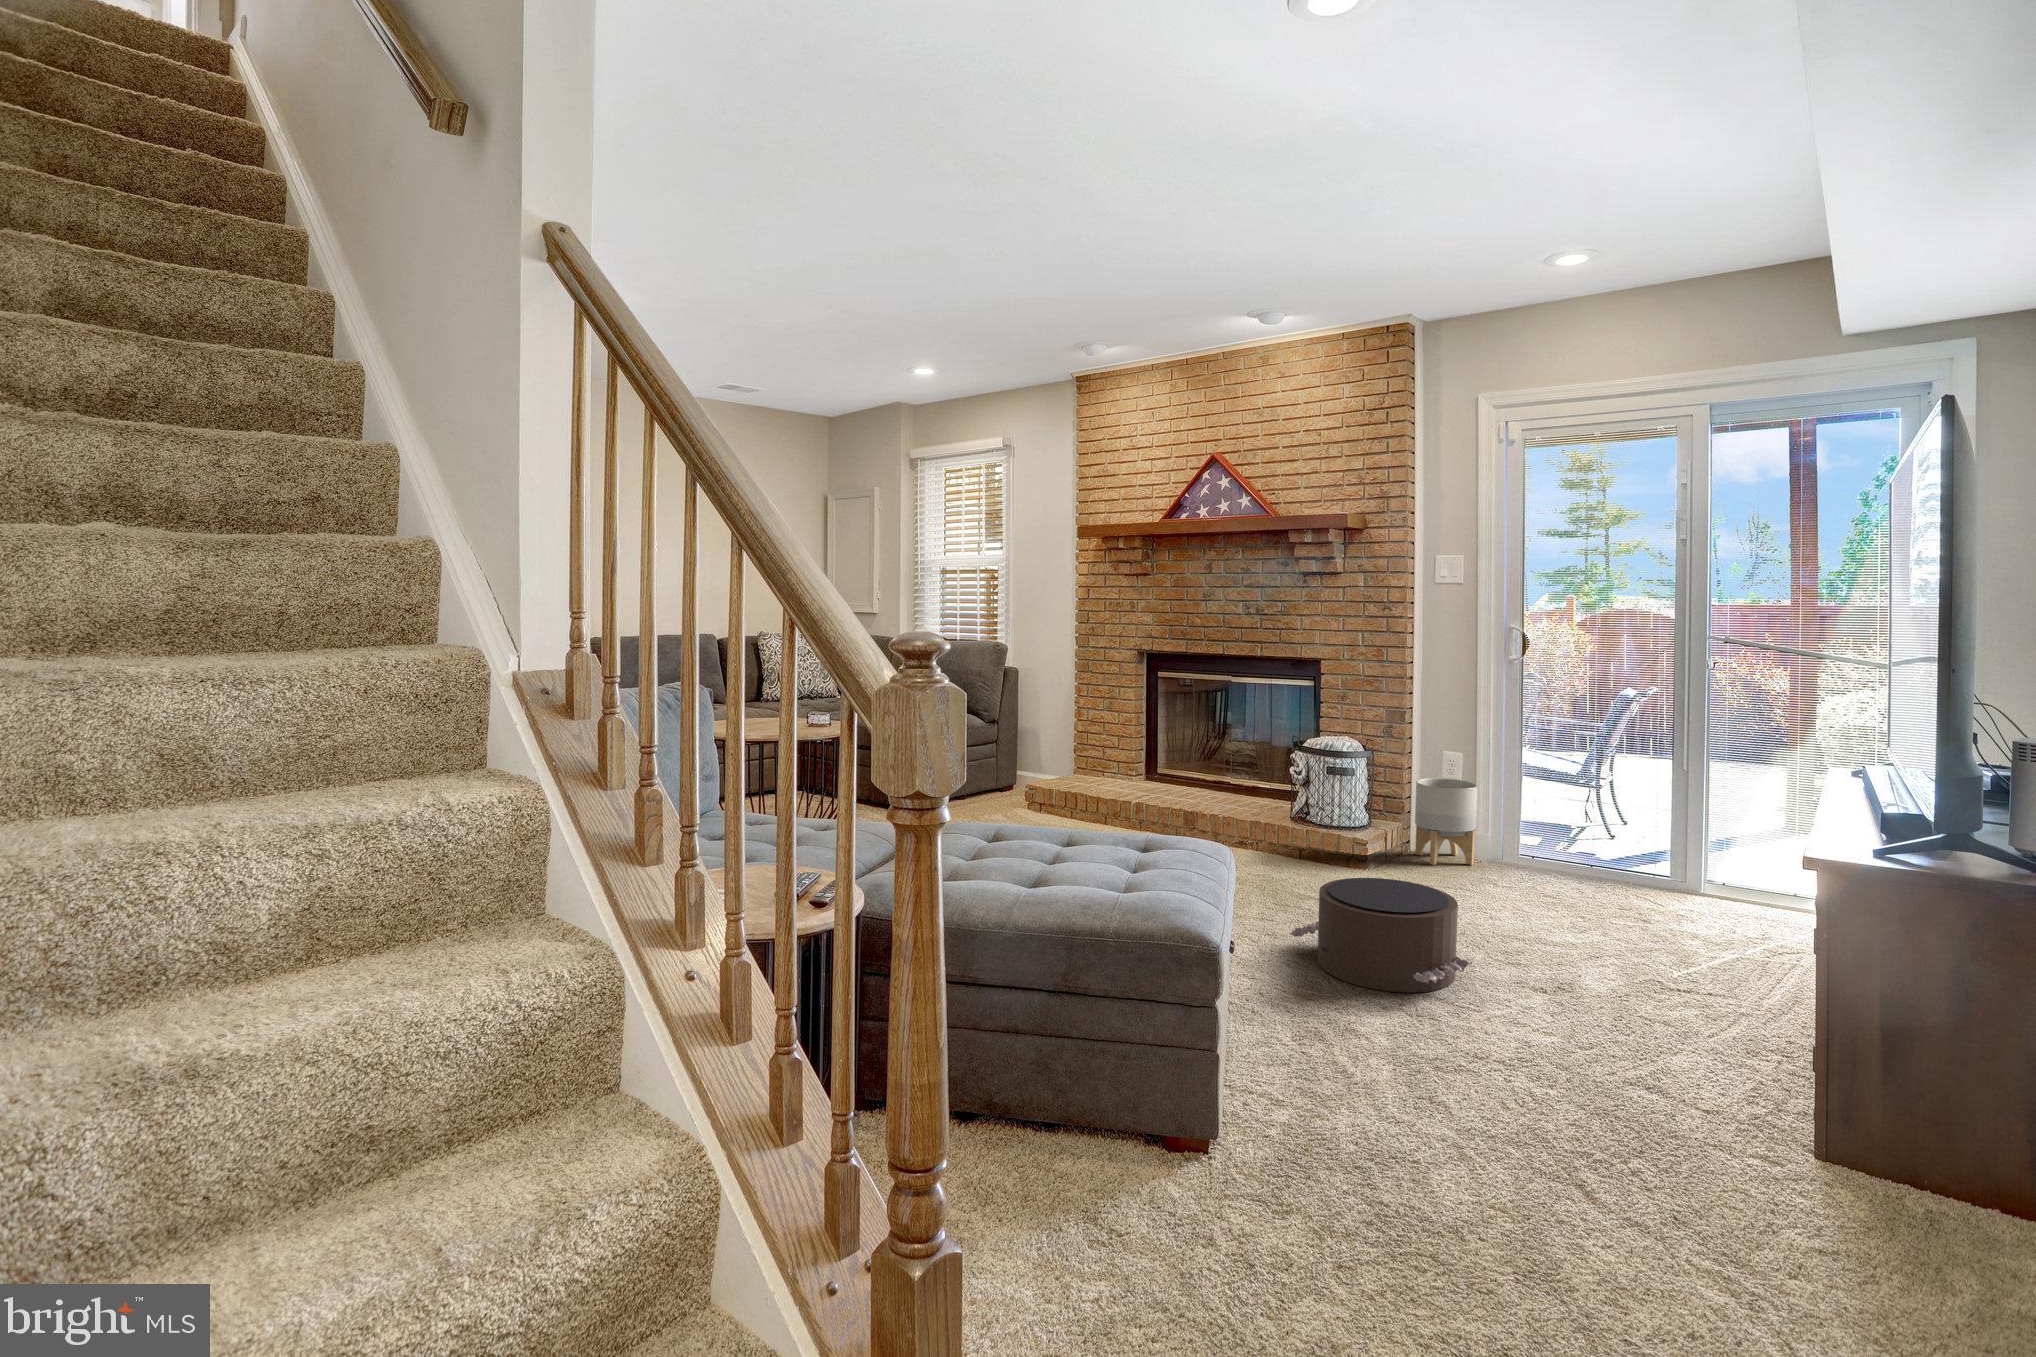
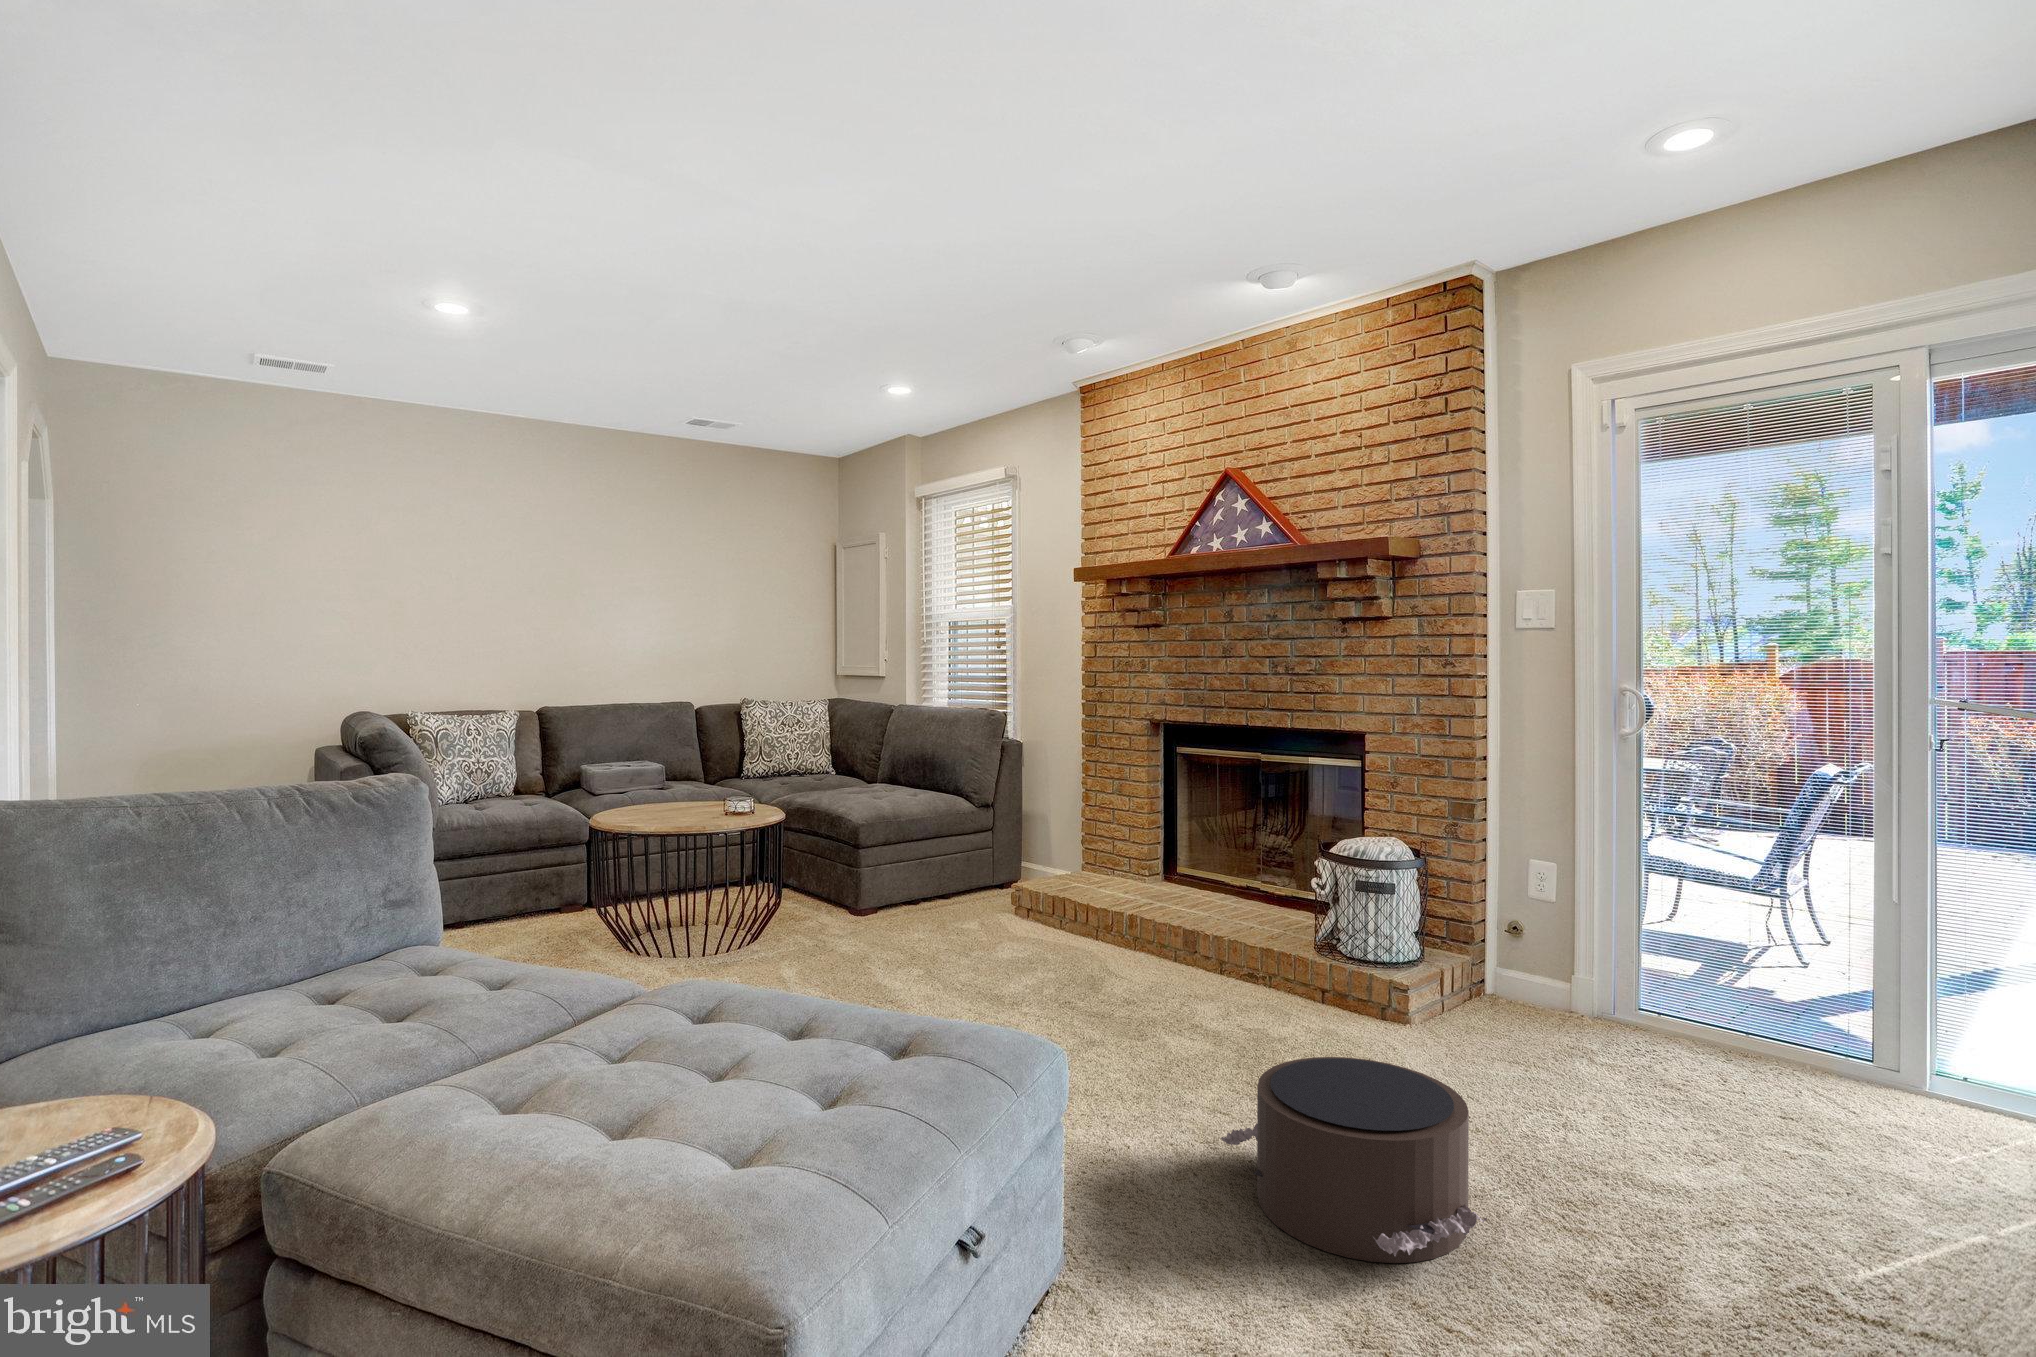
planter: present [1415,778,1478,865] -> none [1489,899,1578,1029]

